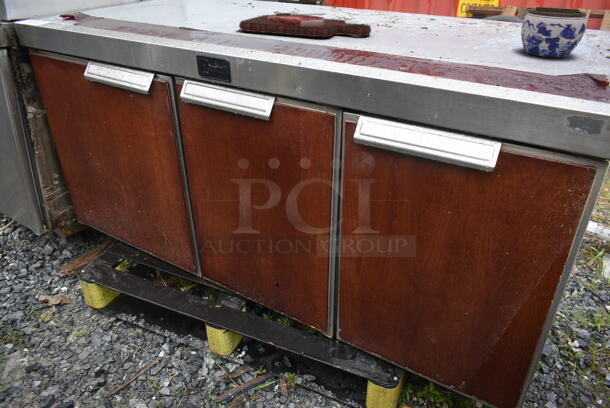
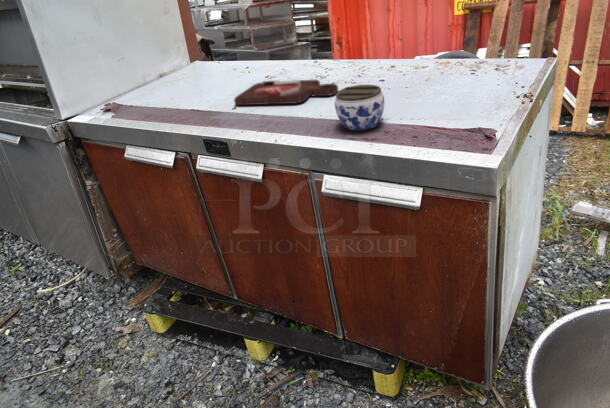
jar: present [521,7,587,57] -> present [335,85,384,130]

